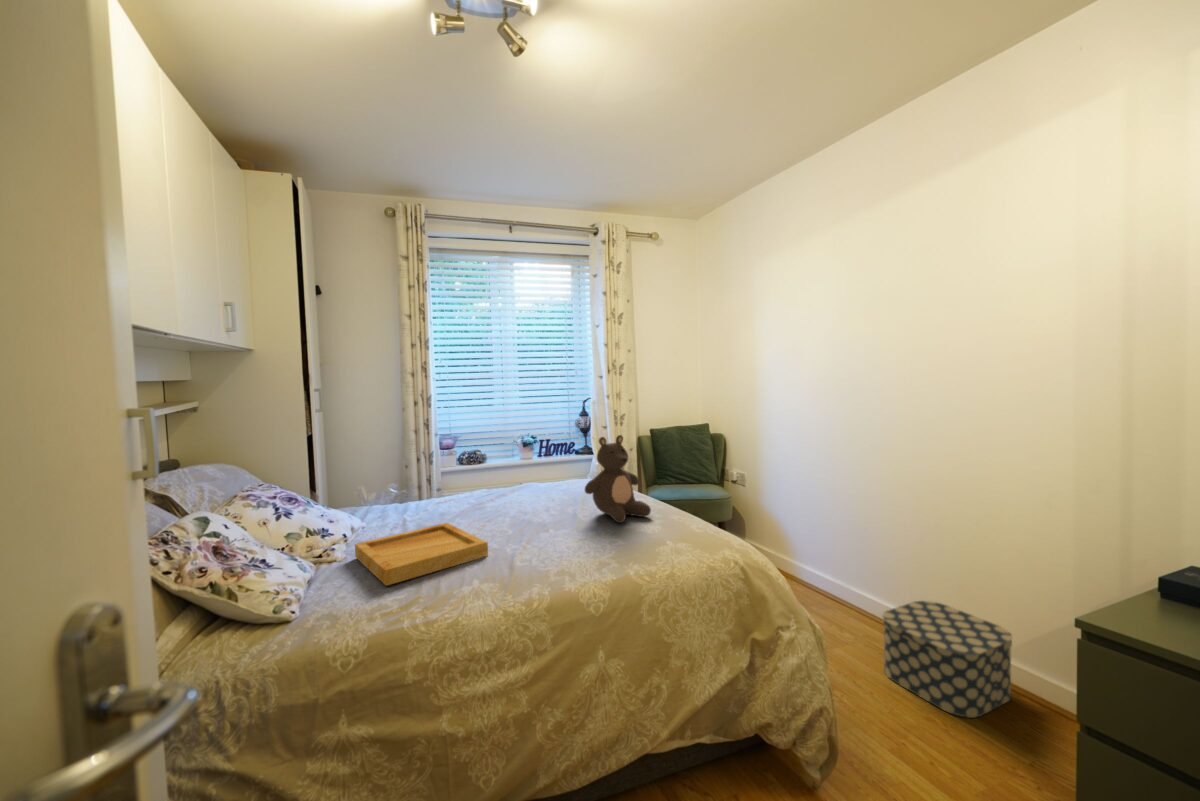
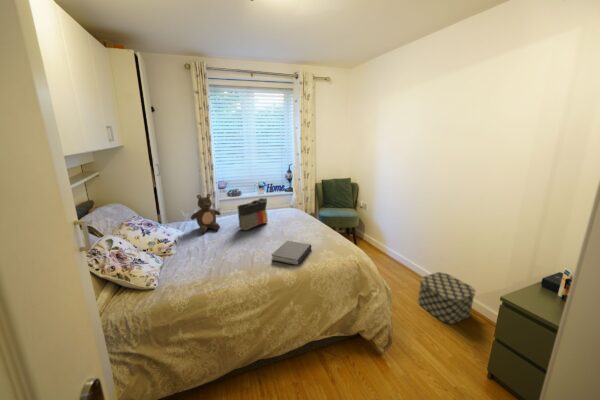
teddy bear: present [585,435,651,523] -> present [191,194,220,233]
tote bag: none [478,449,541,514] -> present [238,198,268,230]
tray: present [355,523,488,586] -> none [181,236,242,271]
book: none [552,525,638,568] -> present [272,241,311,265]

